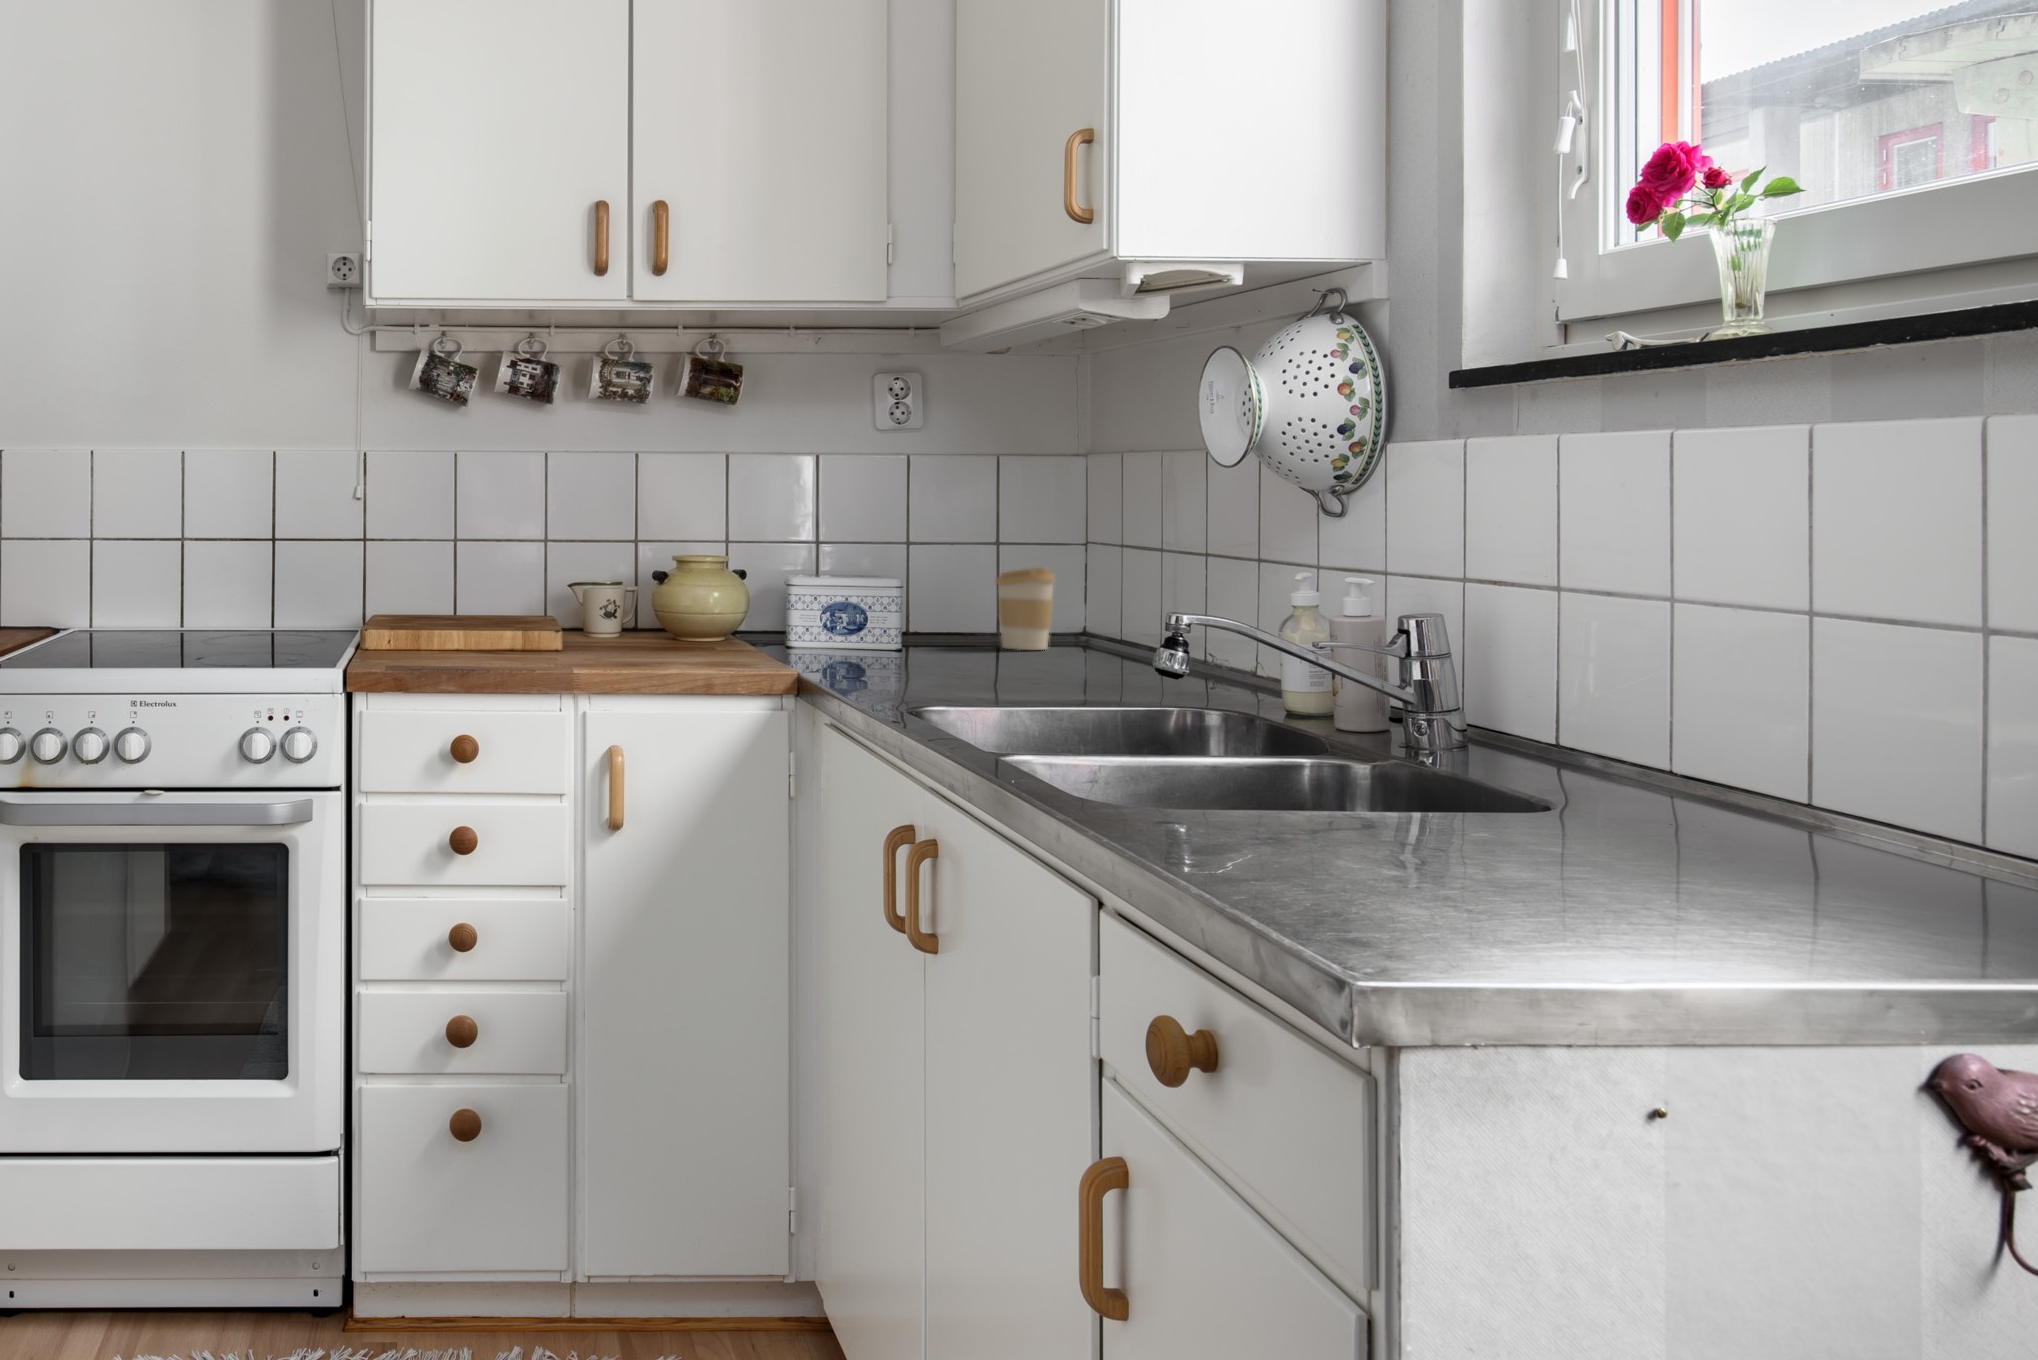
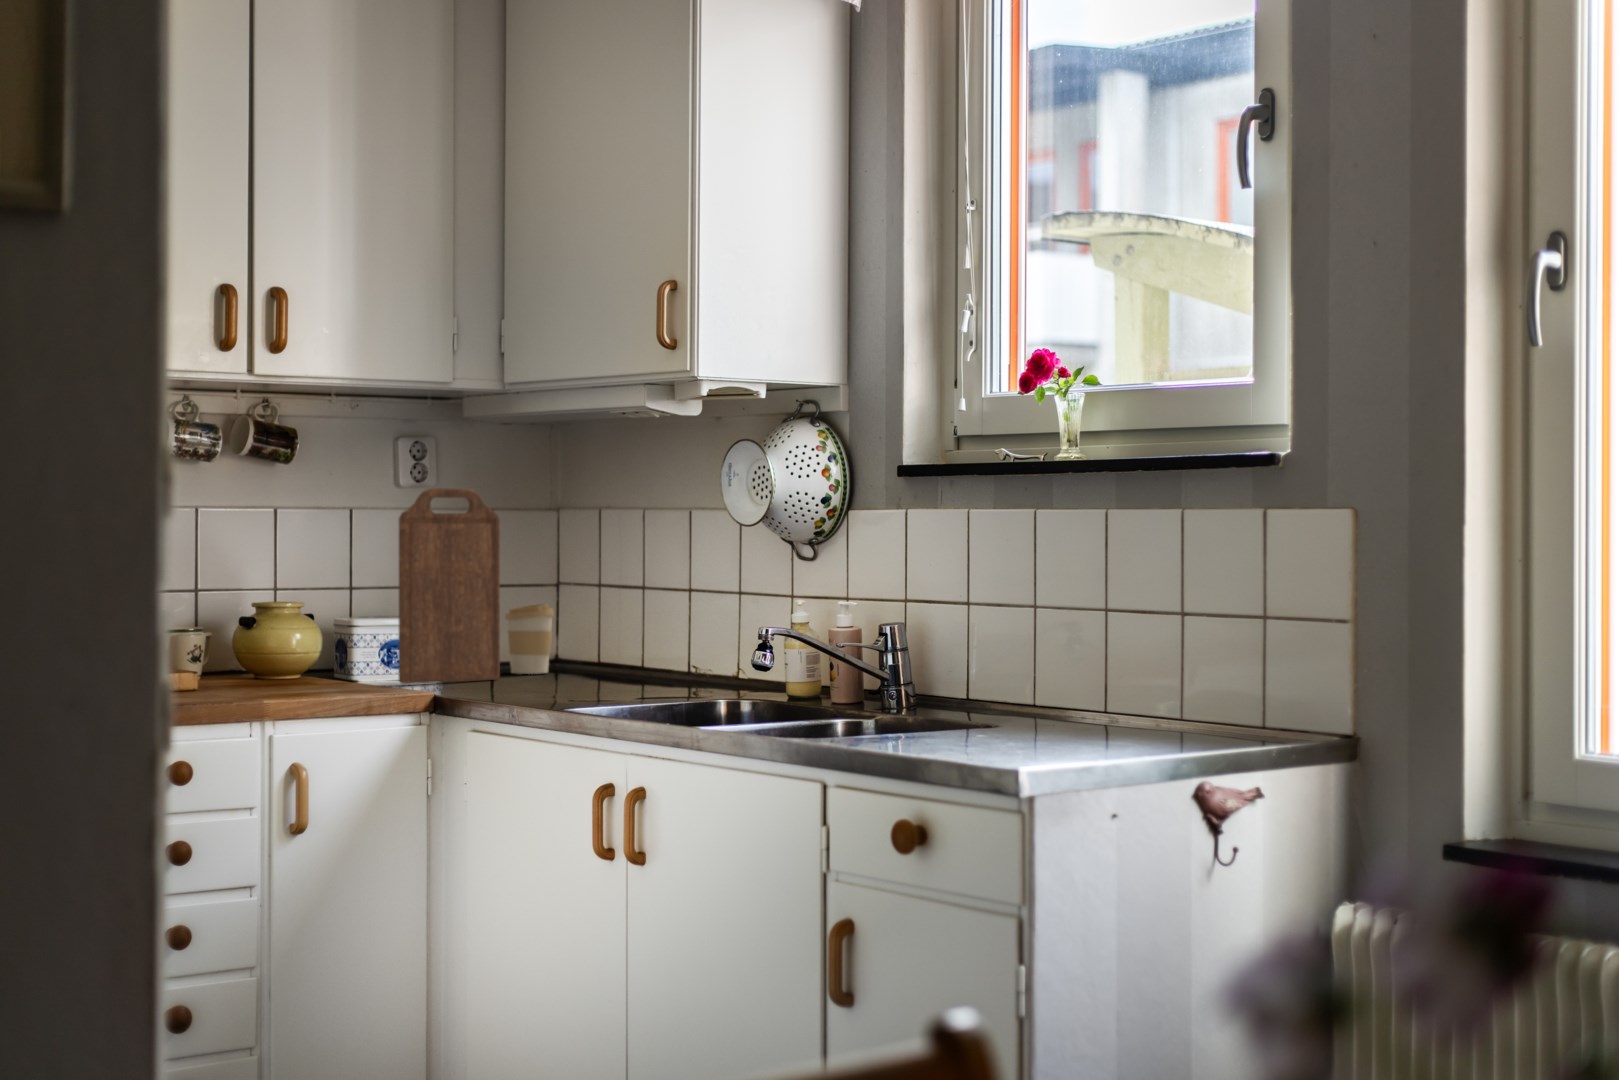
cutting board: none [836,429,969,655] -> present [399,488,500,684]

